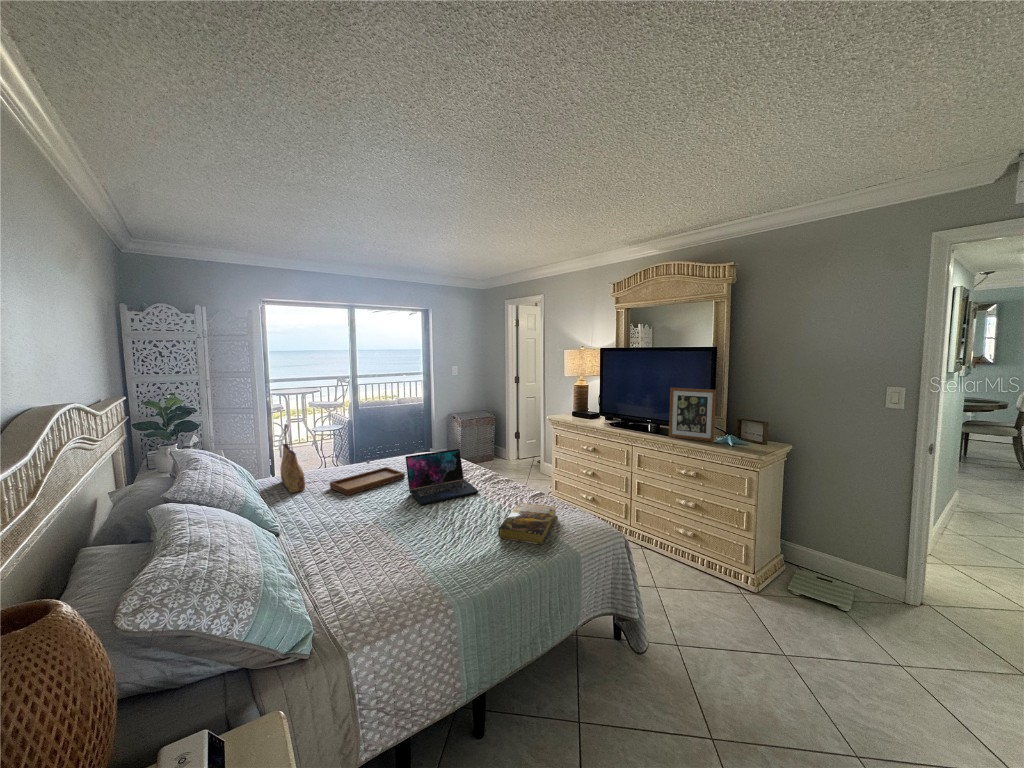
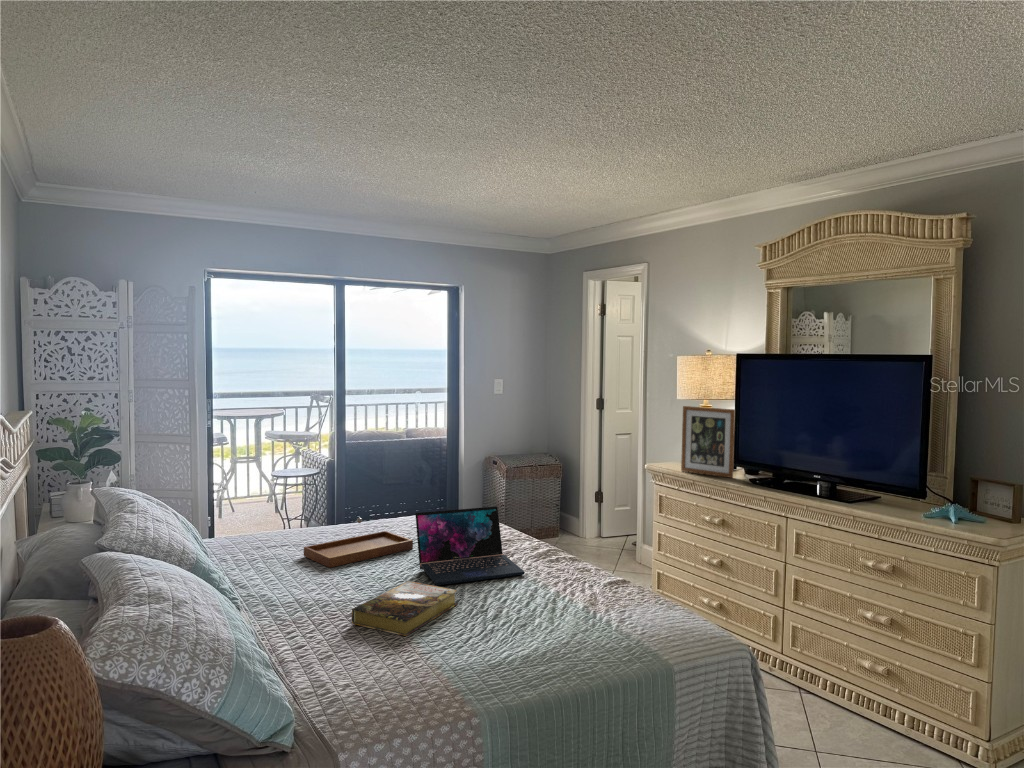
picture frame: present [669,388,716,442] -> present [681,406,735,478]
tote bag: present [280,424,305,493] -> none [234,457,269,560]
book: present [498,503,557,545] -> present [351,581,457,636]

